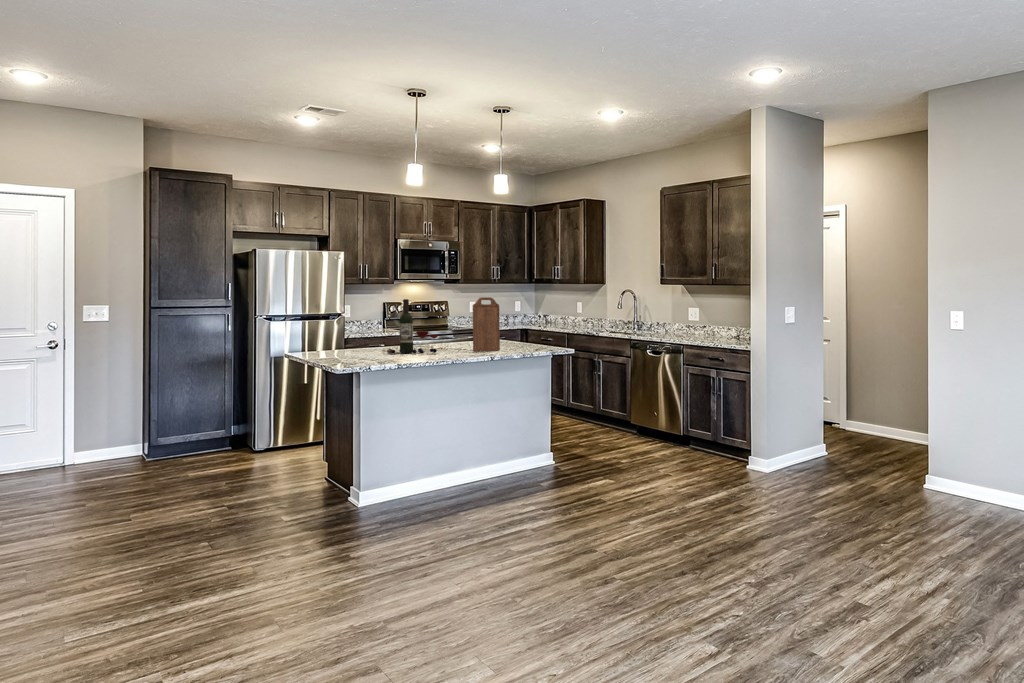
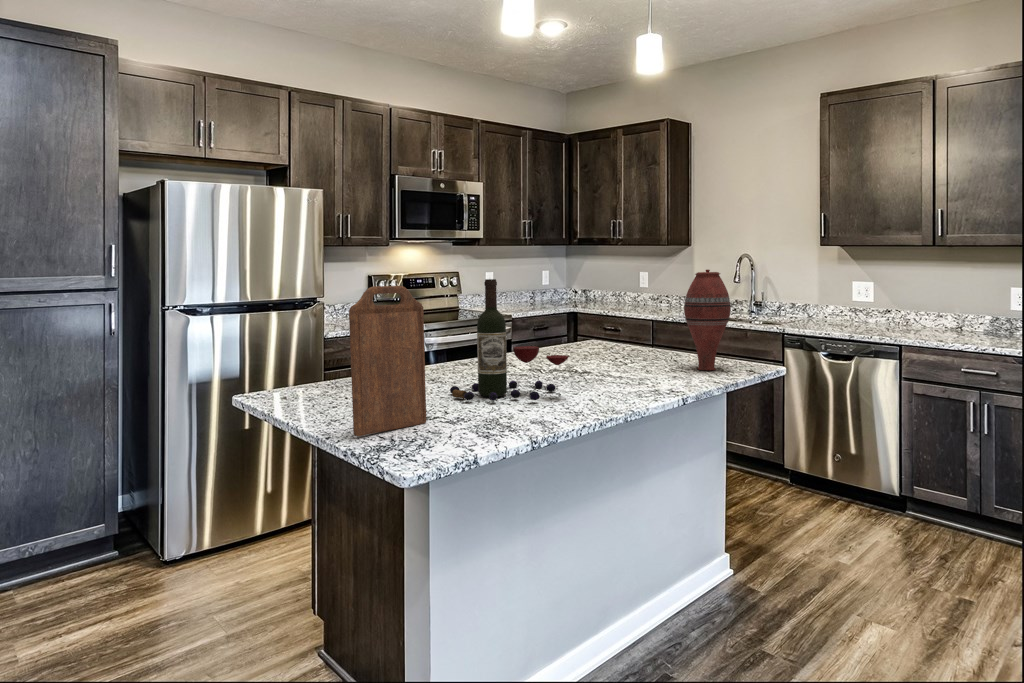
vase: none [516,296,539,348] -> present [684,270,731,370]
cutting board: present [473,297,500,352] -> present [349,286,426,436]

